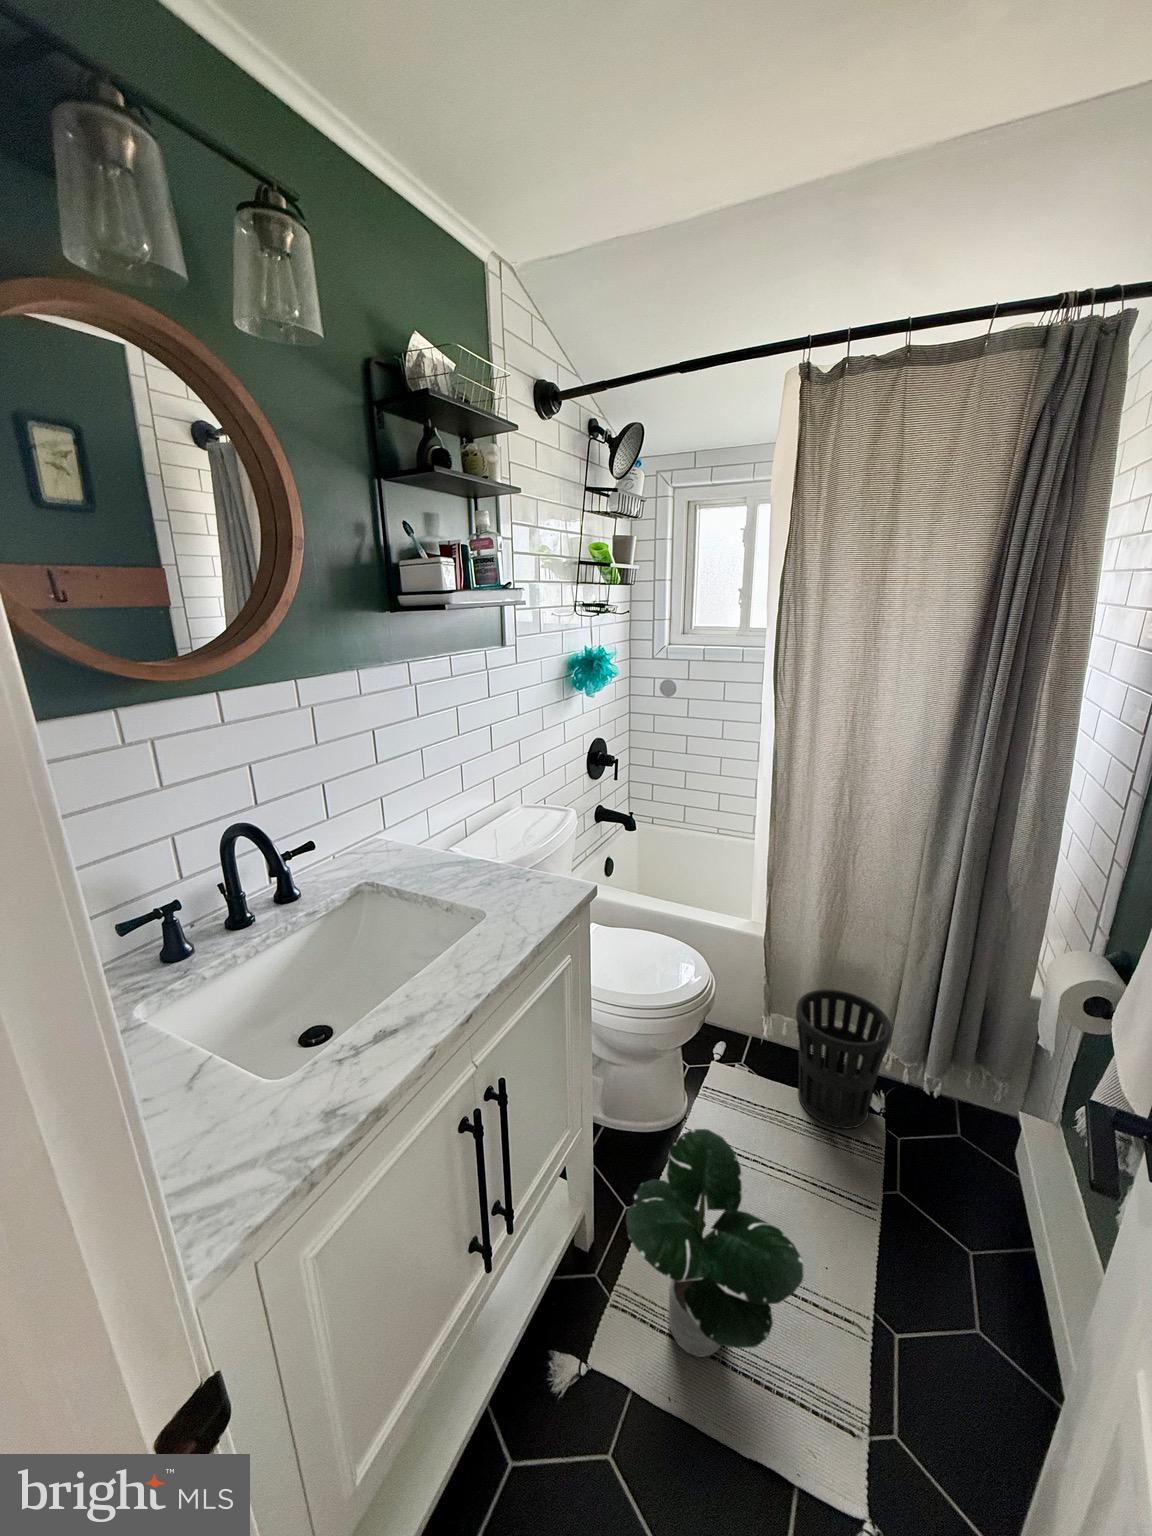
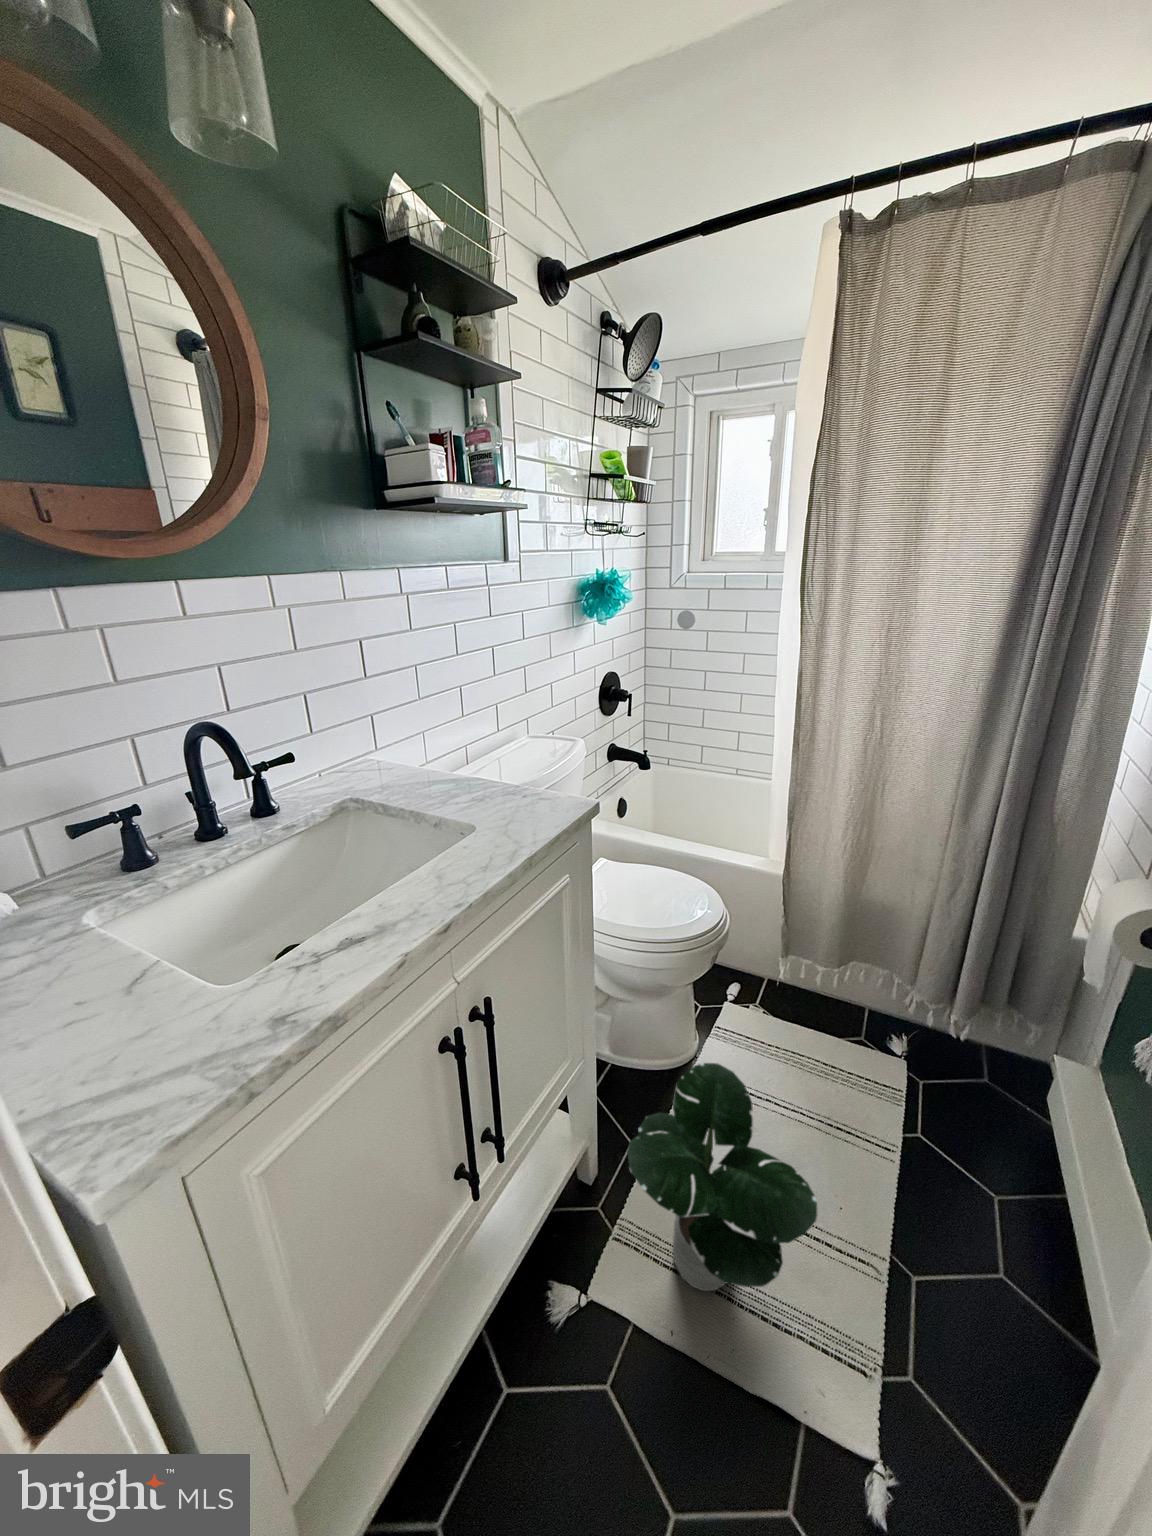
wastebasket: present [796,989,892,1129] -> none [815,927,918,1068]

